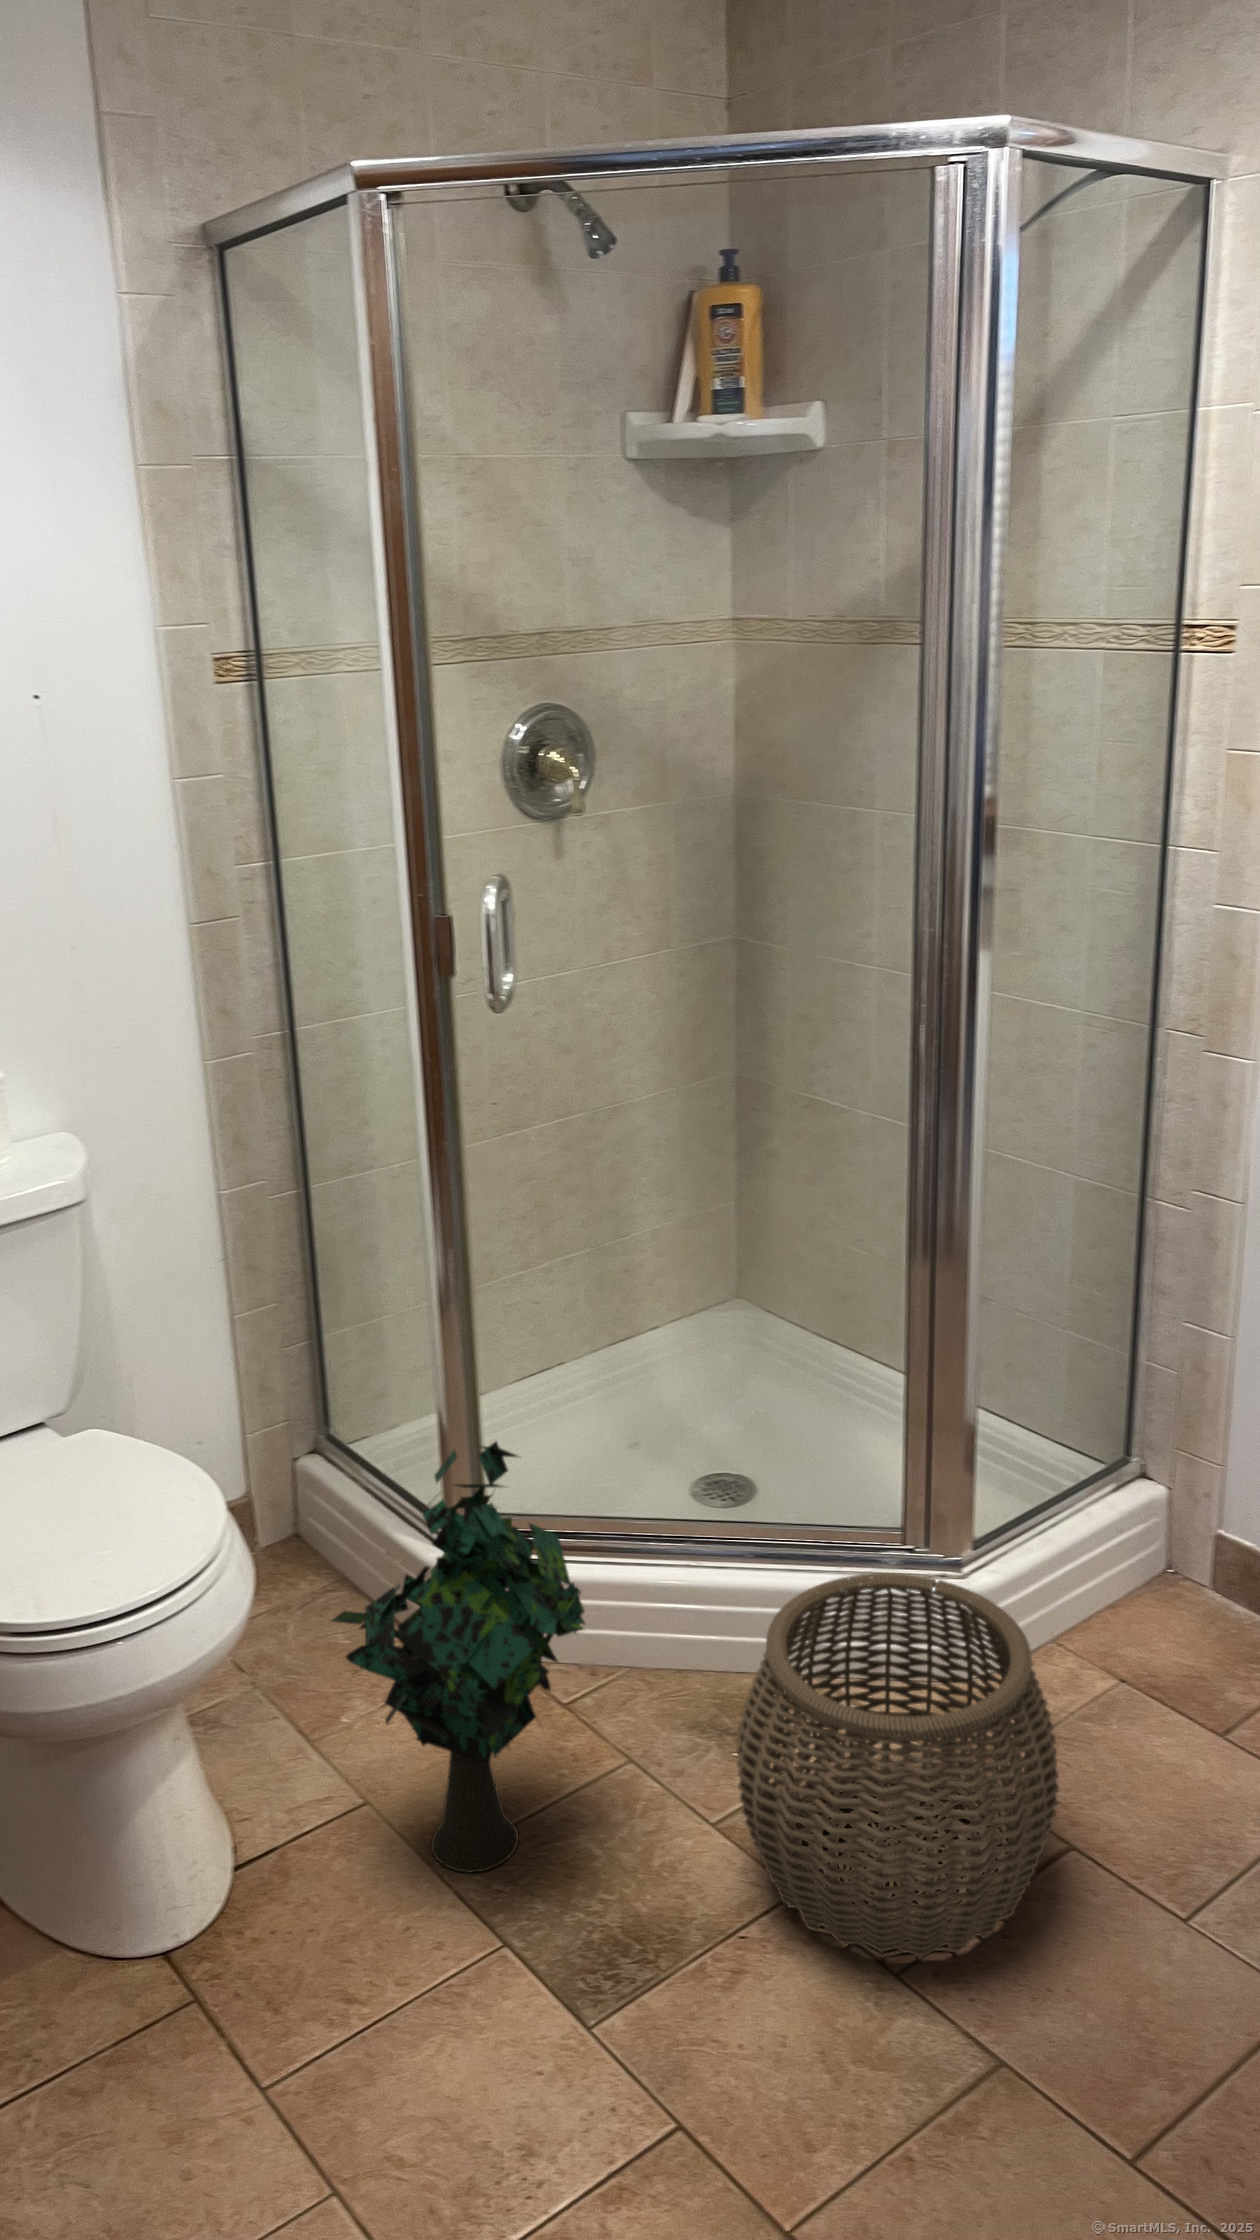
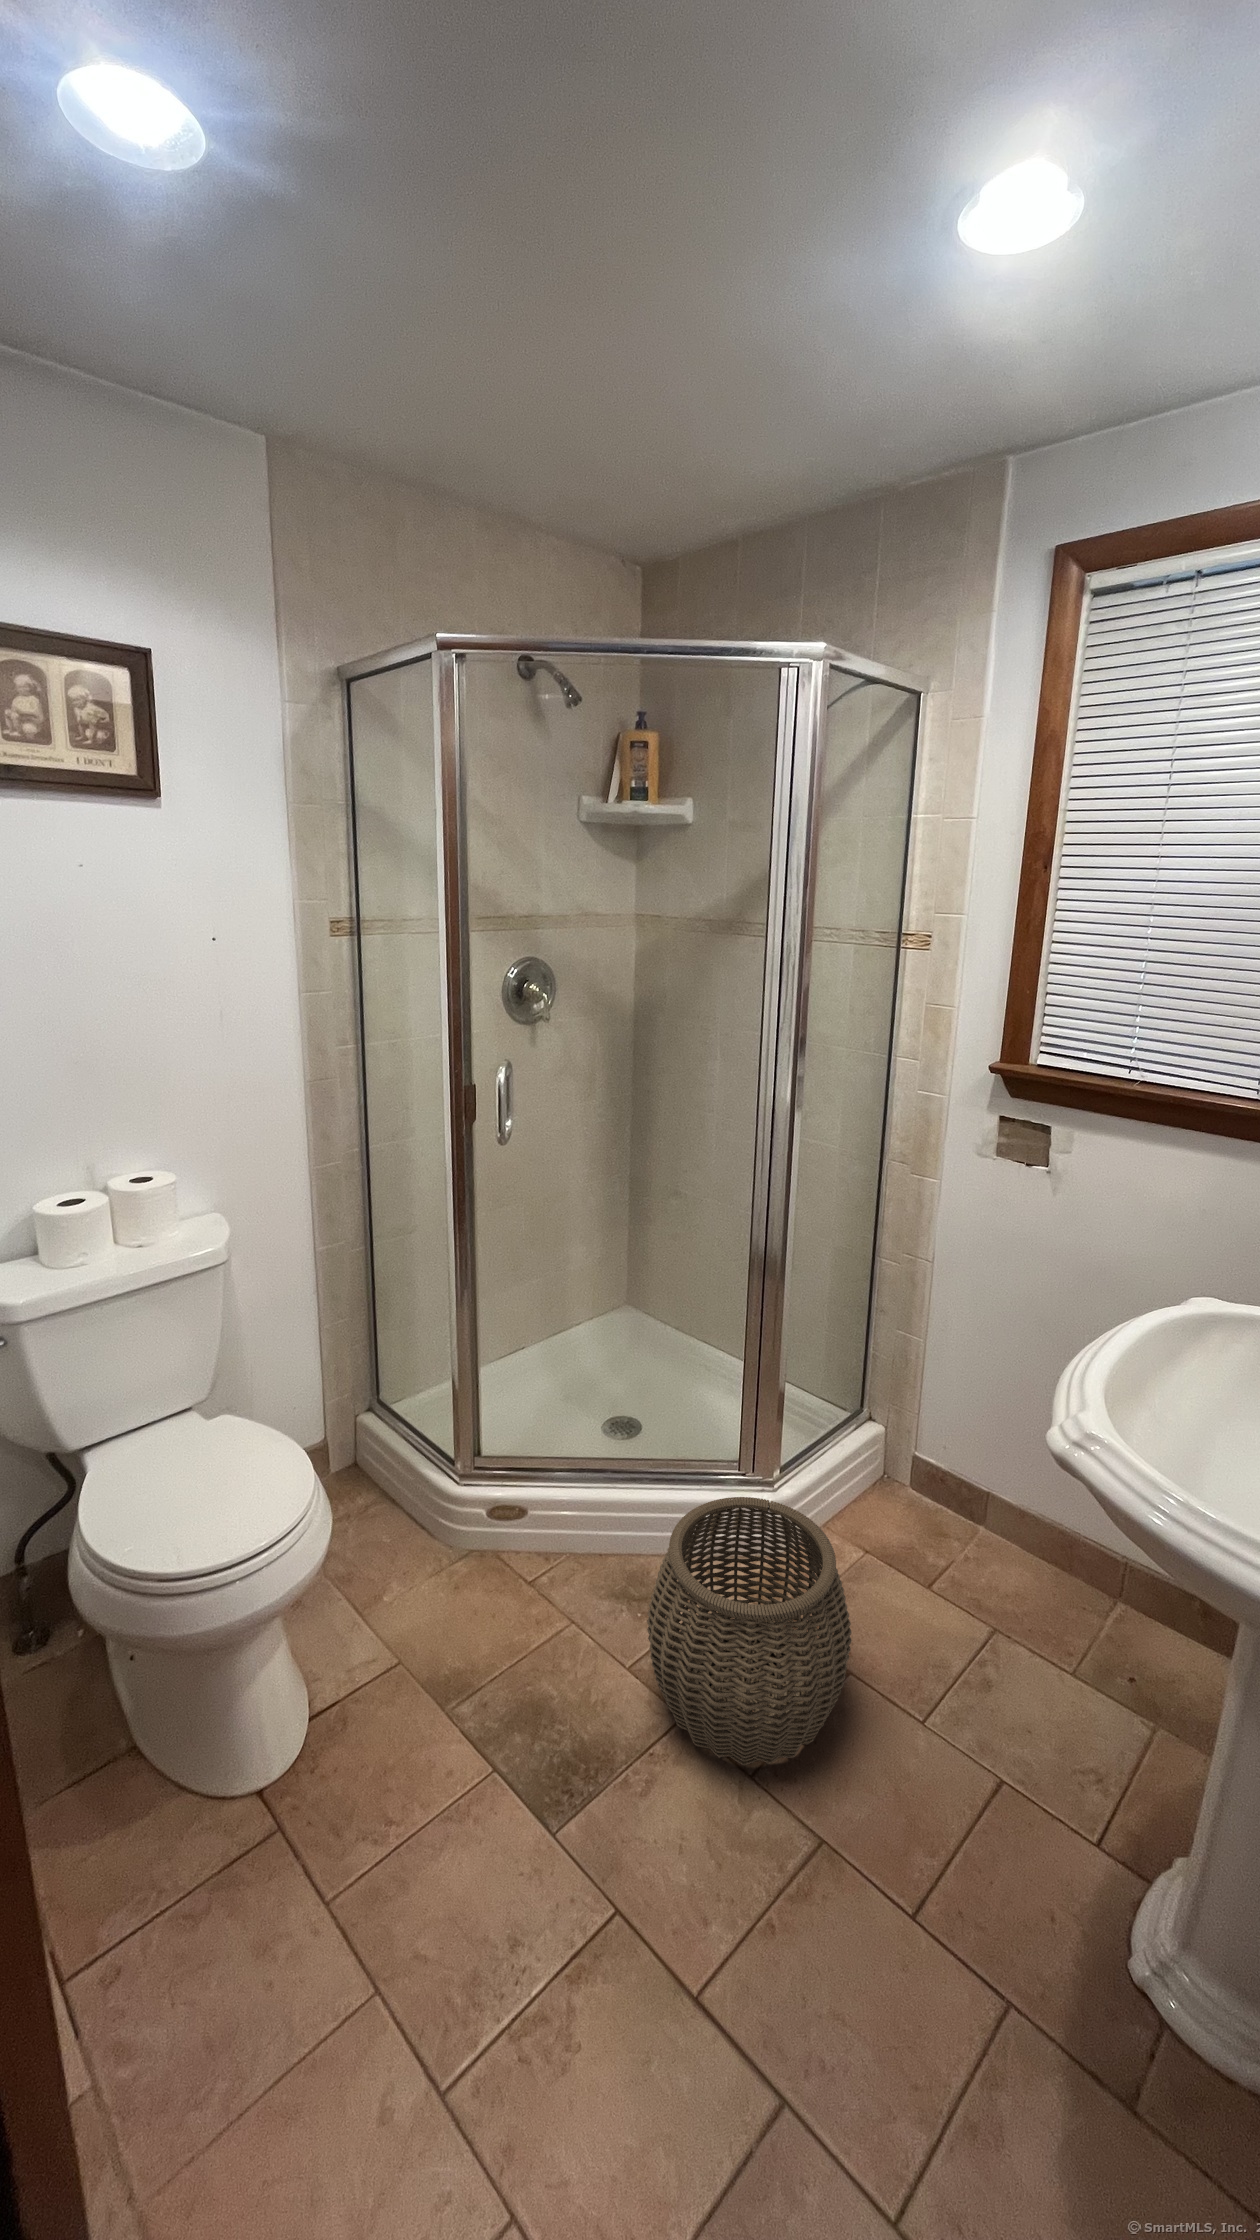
decorative plant: present [332,1442,585,1872] -> none [382,1420,552,1713]

